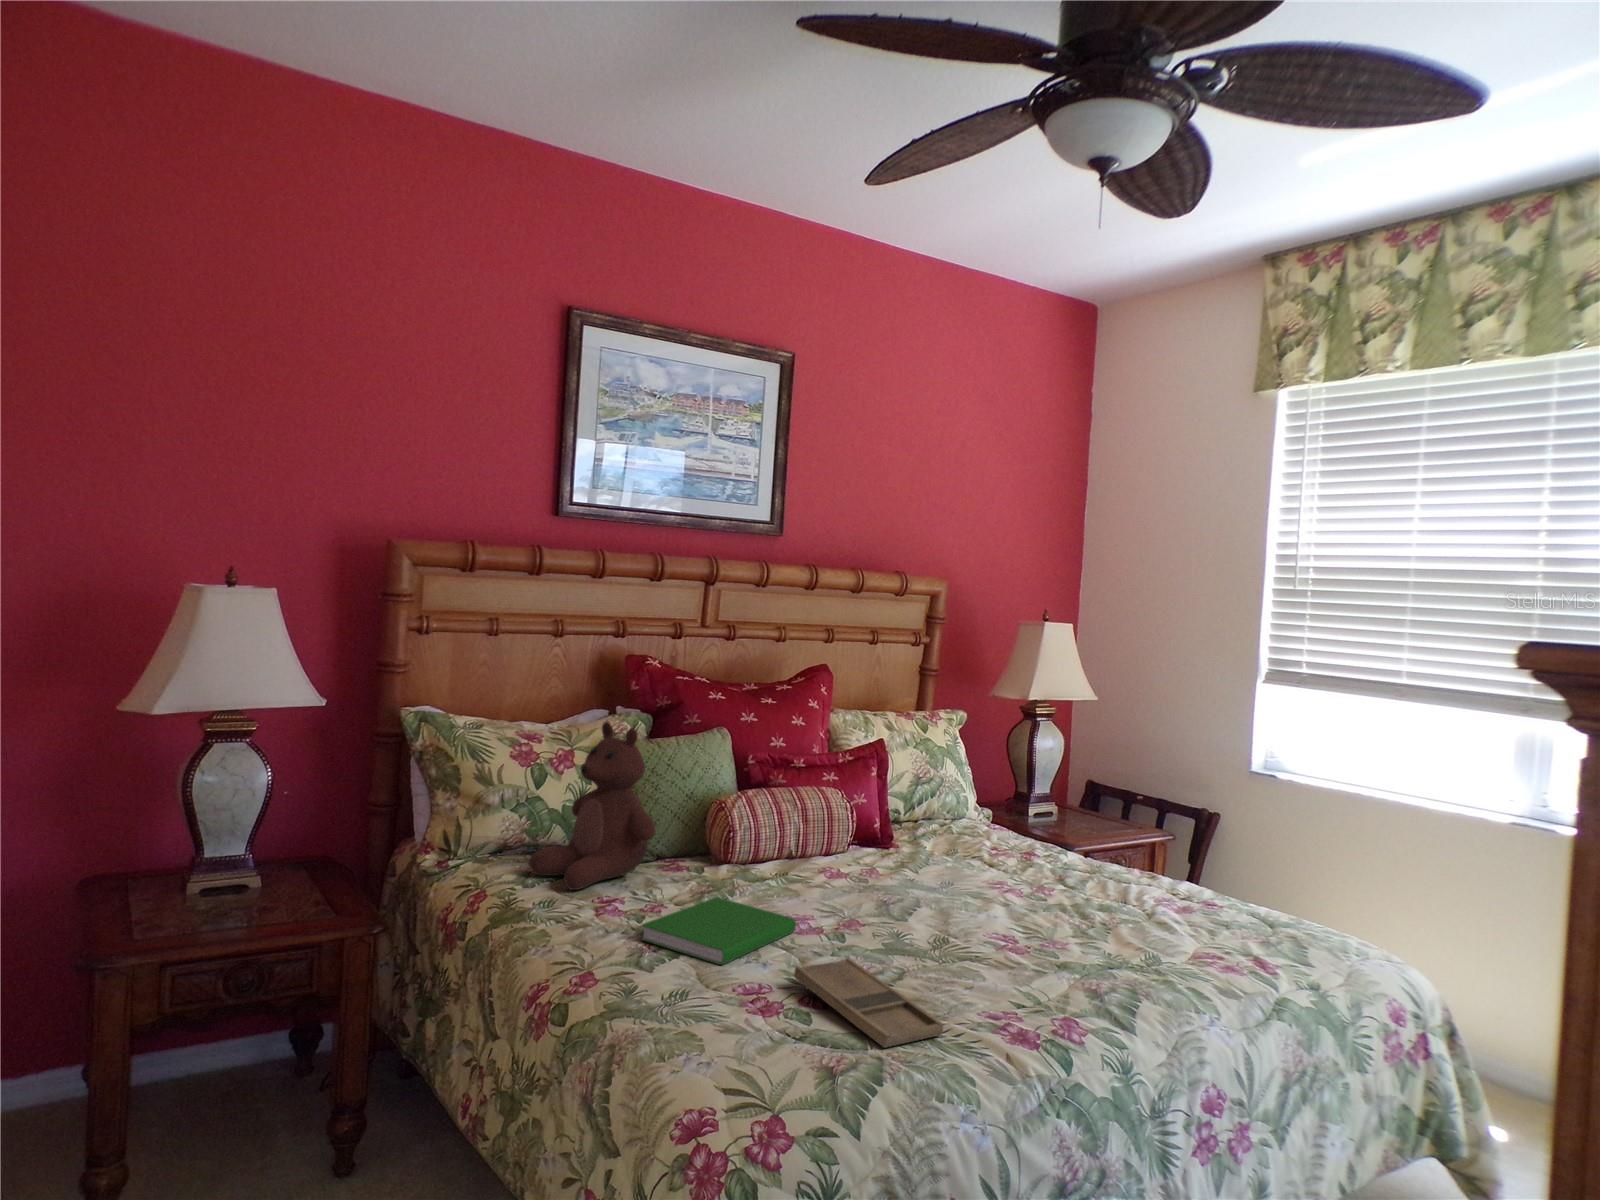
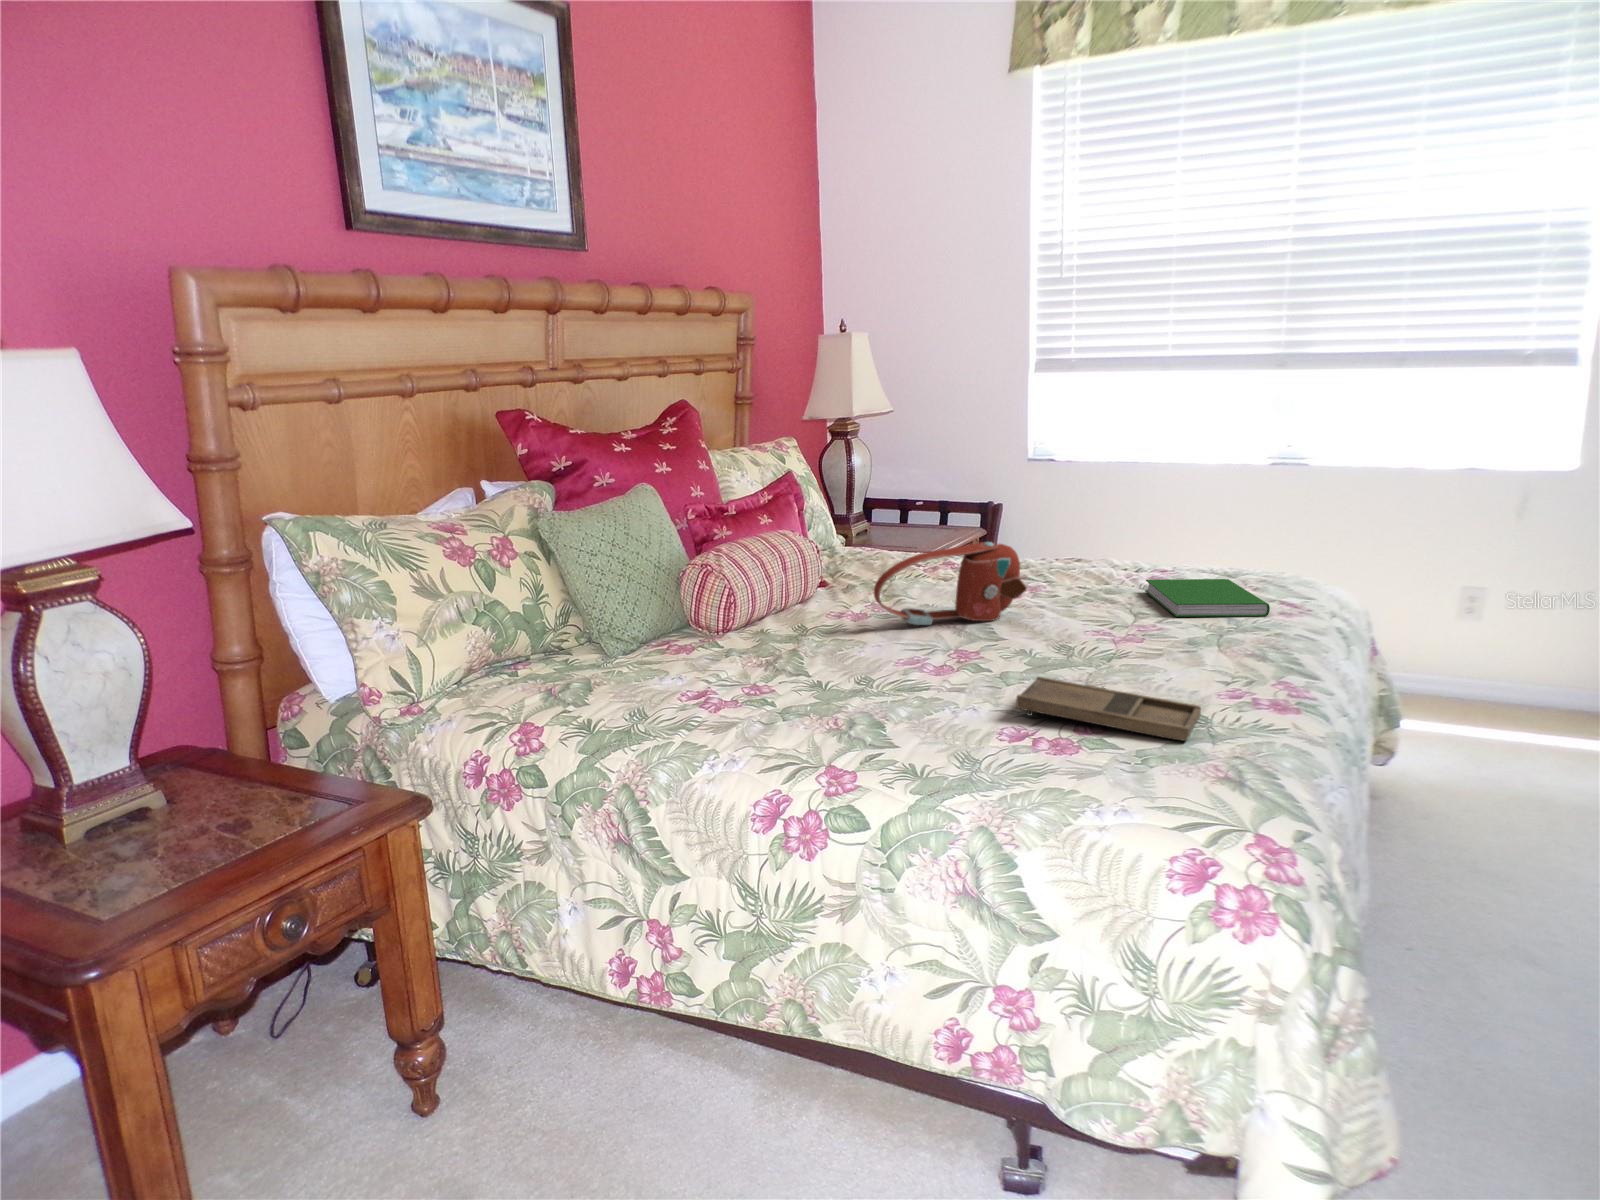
teddy bear: present [529,722,656,890] -> none [547,488,697,694]
handbag: none [840,830,994,911] -> present [874,542,1027,625]
hardcover book: present [641,897,796,965] -> present [1145,579,1270,617]

